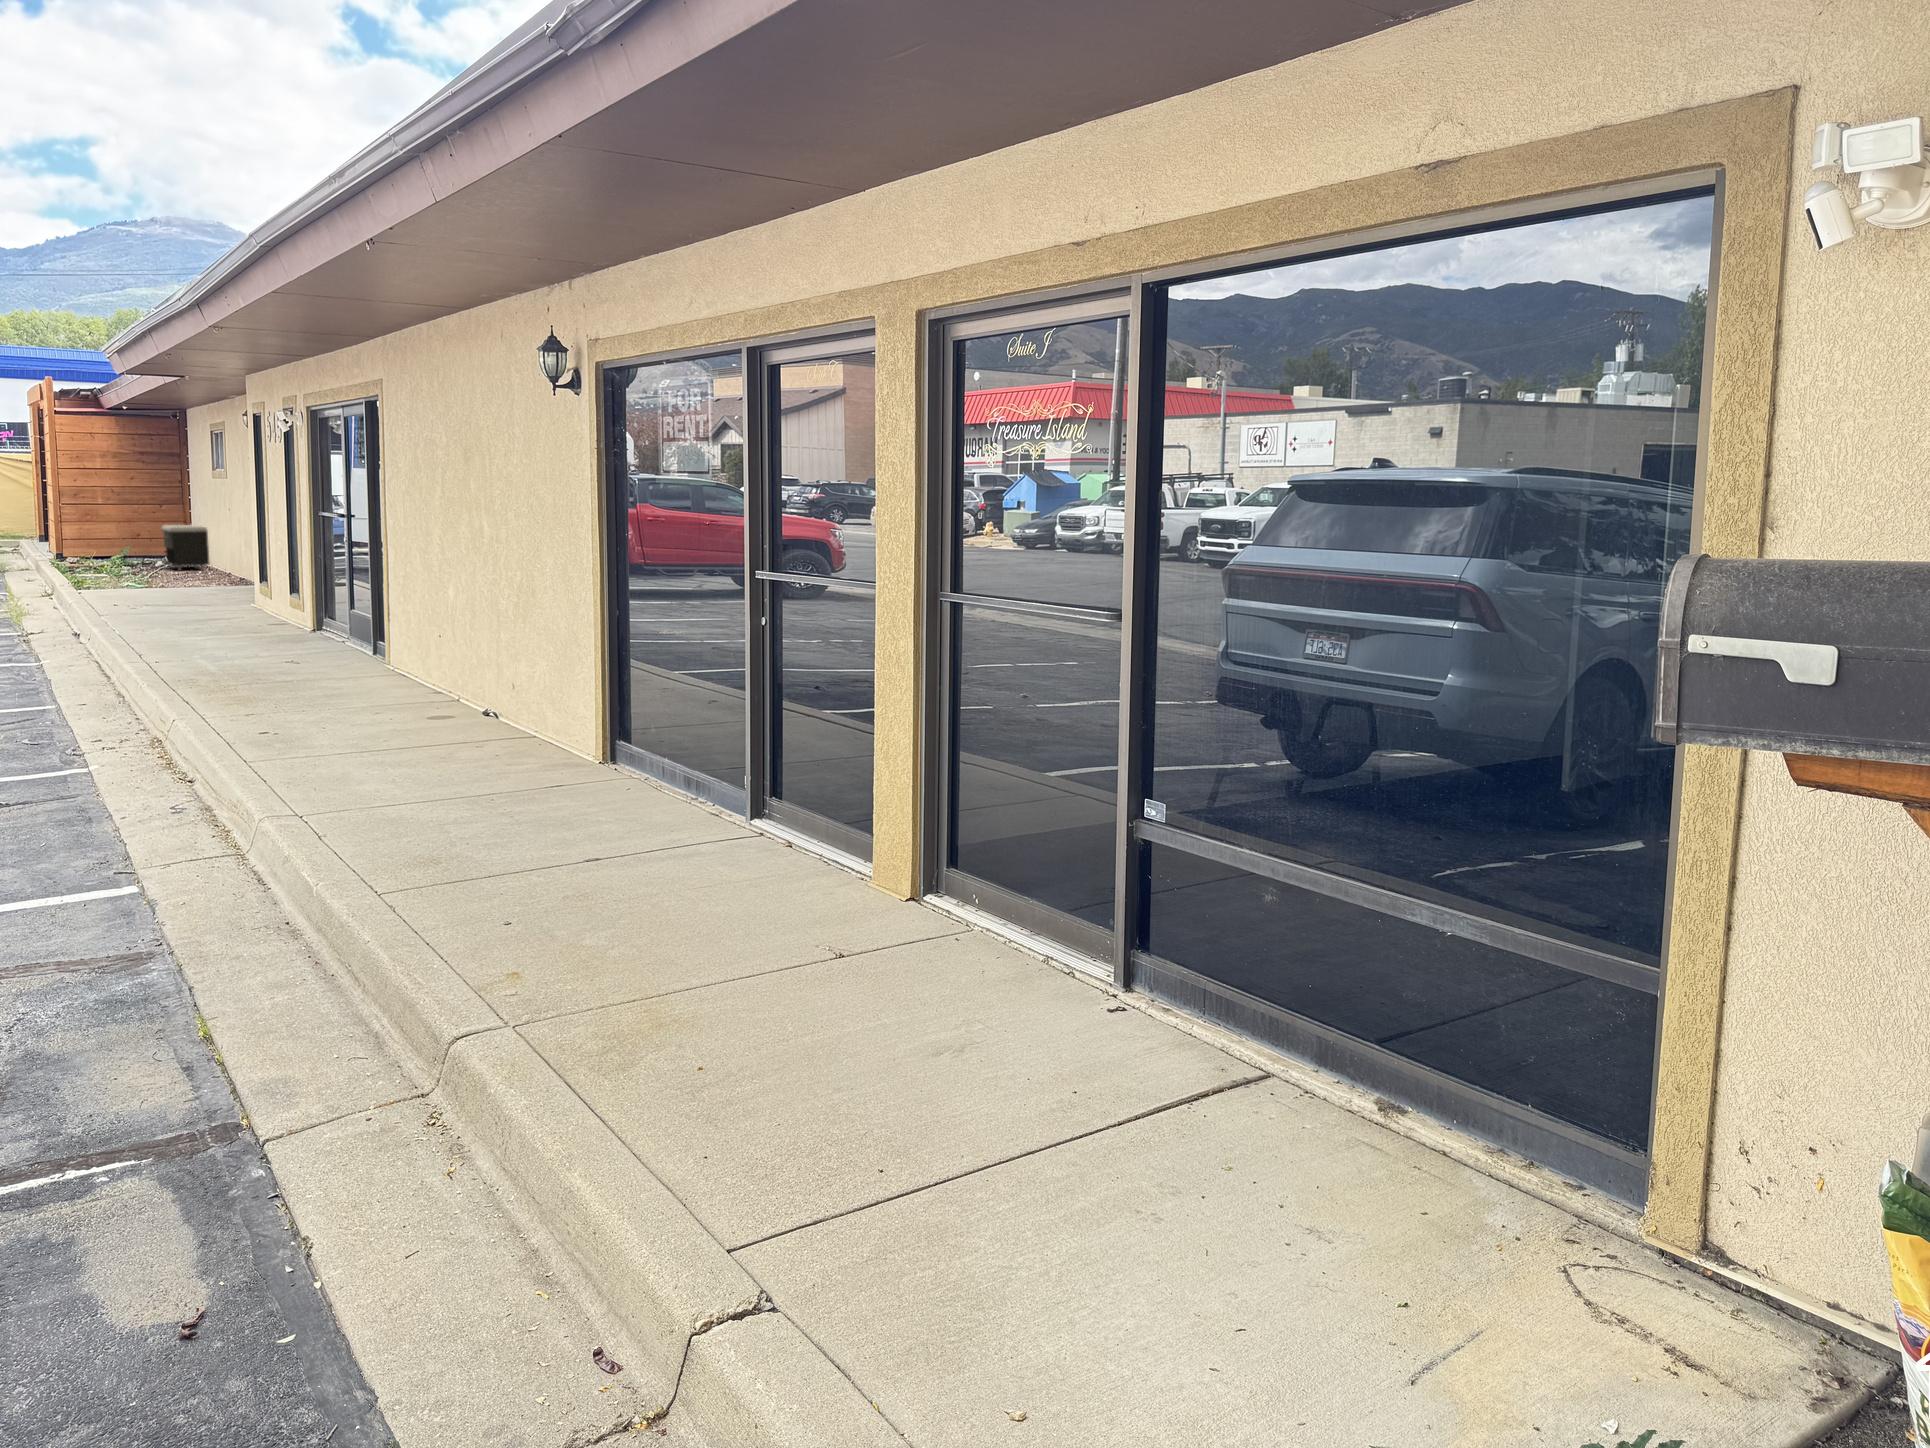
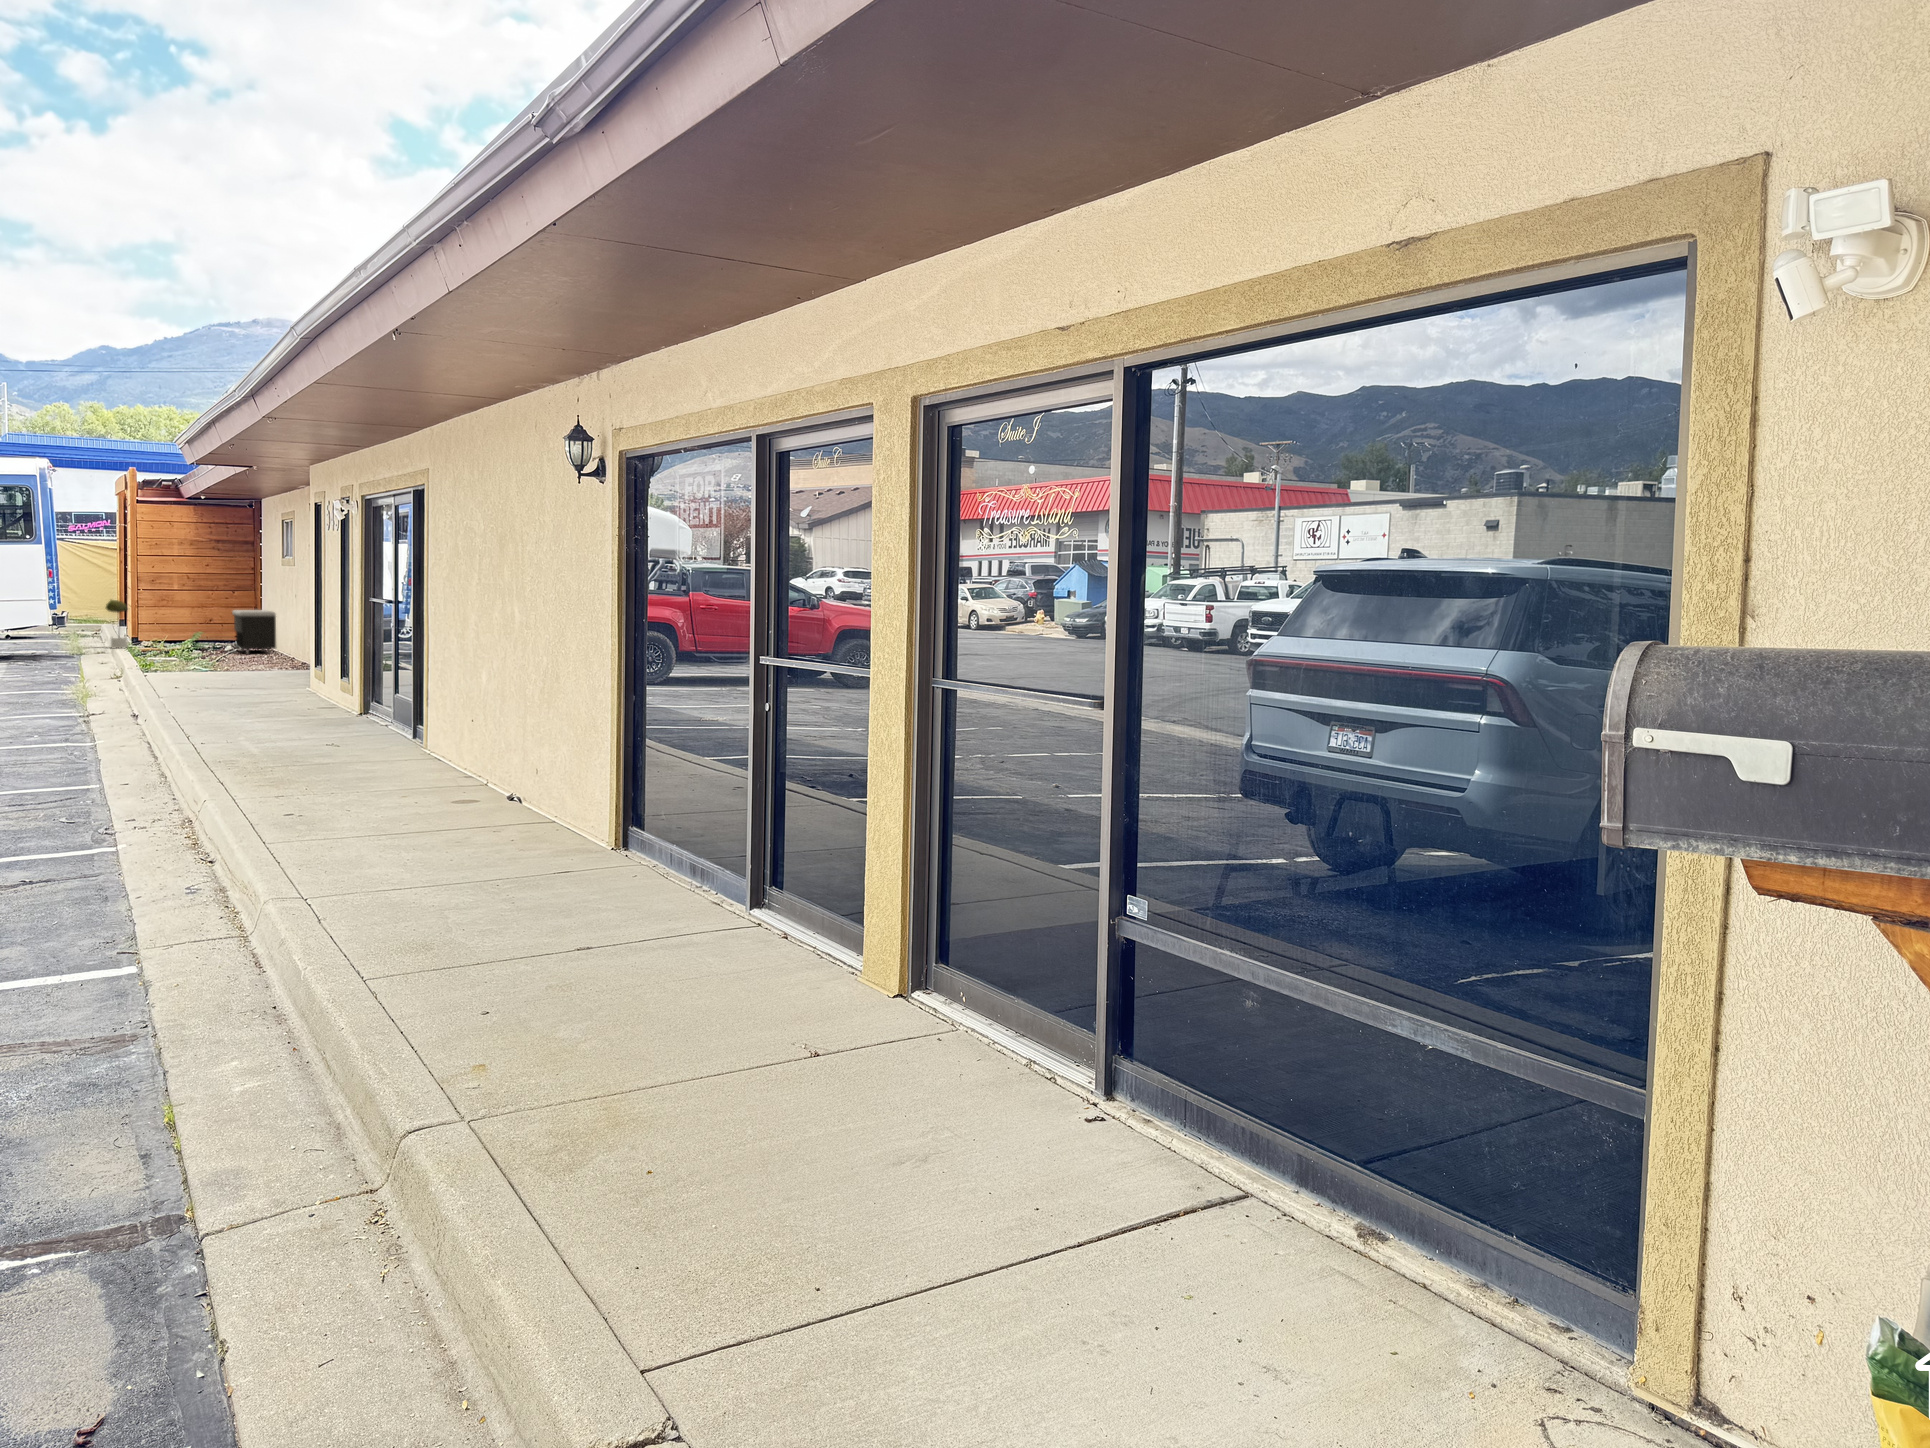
potted tree: none [27,515,53,566] -> present [106,600,128,648]

